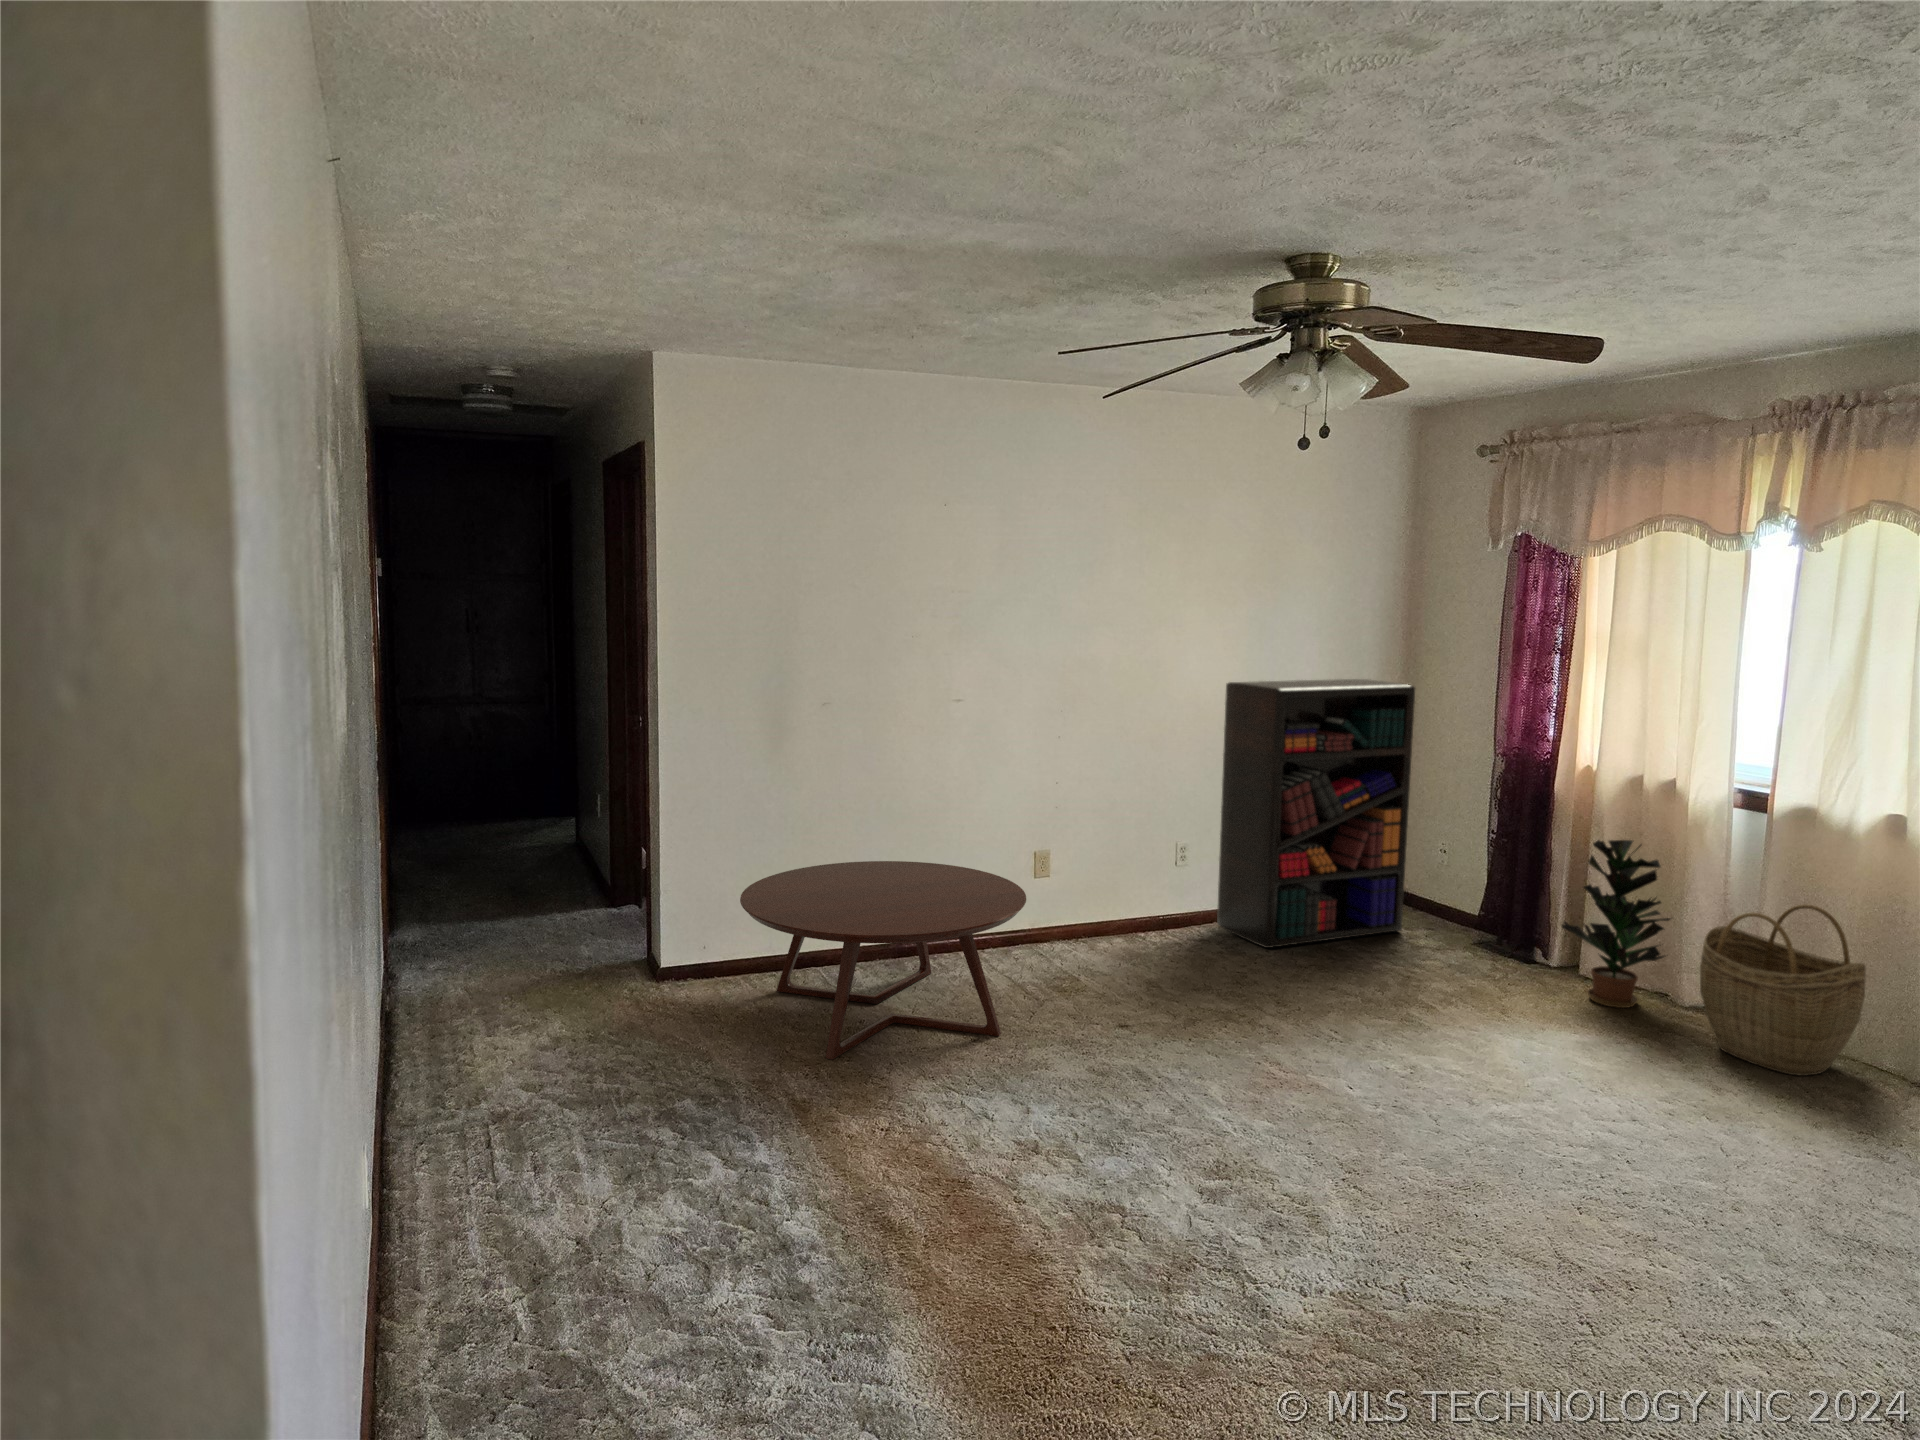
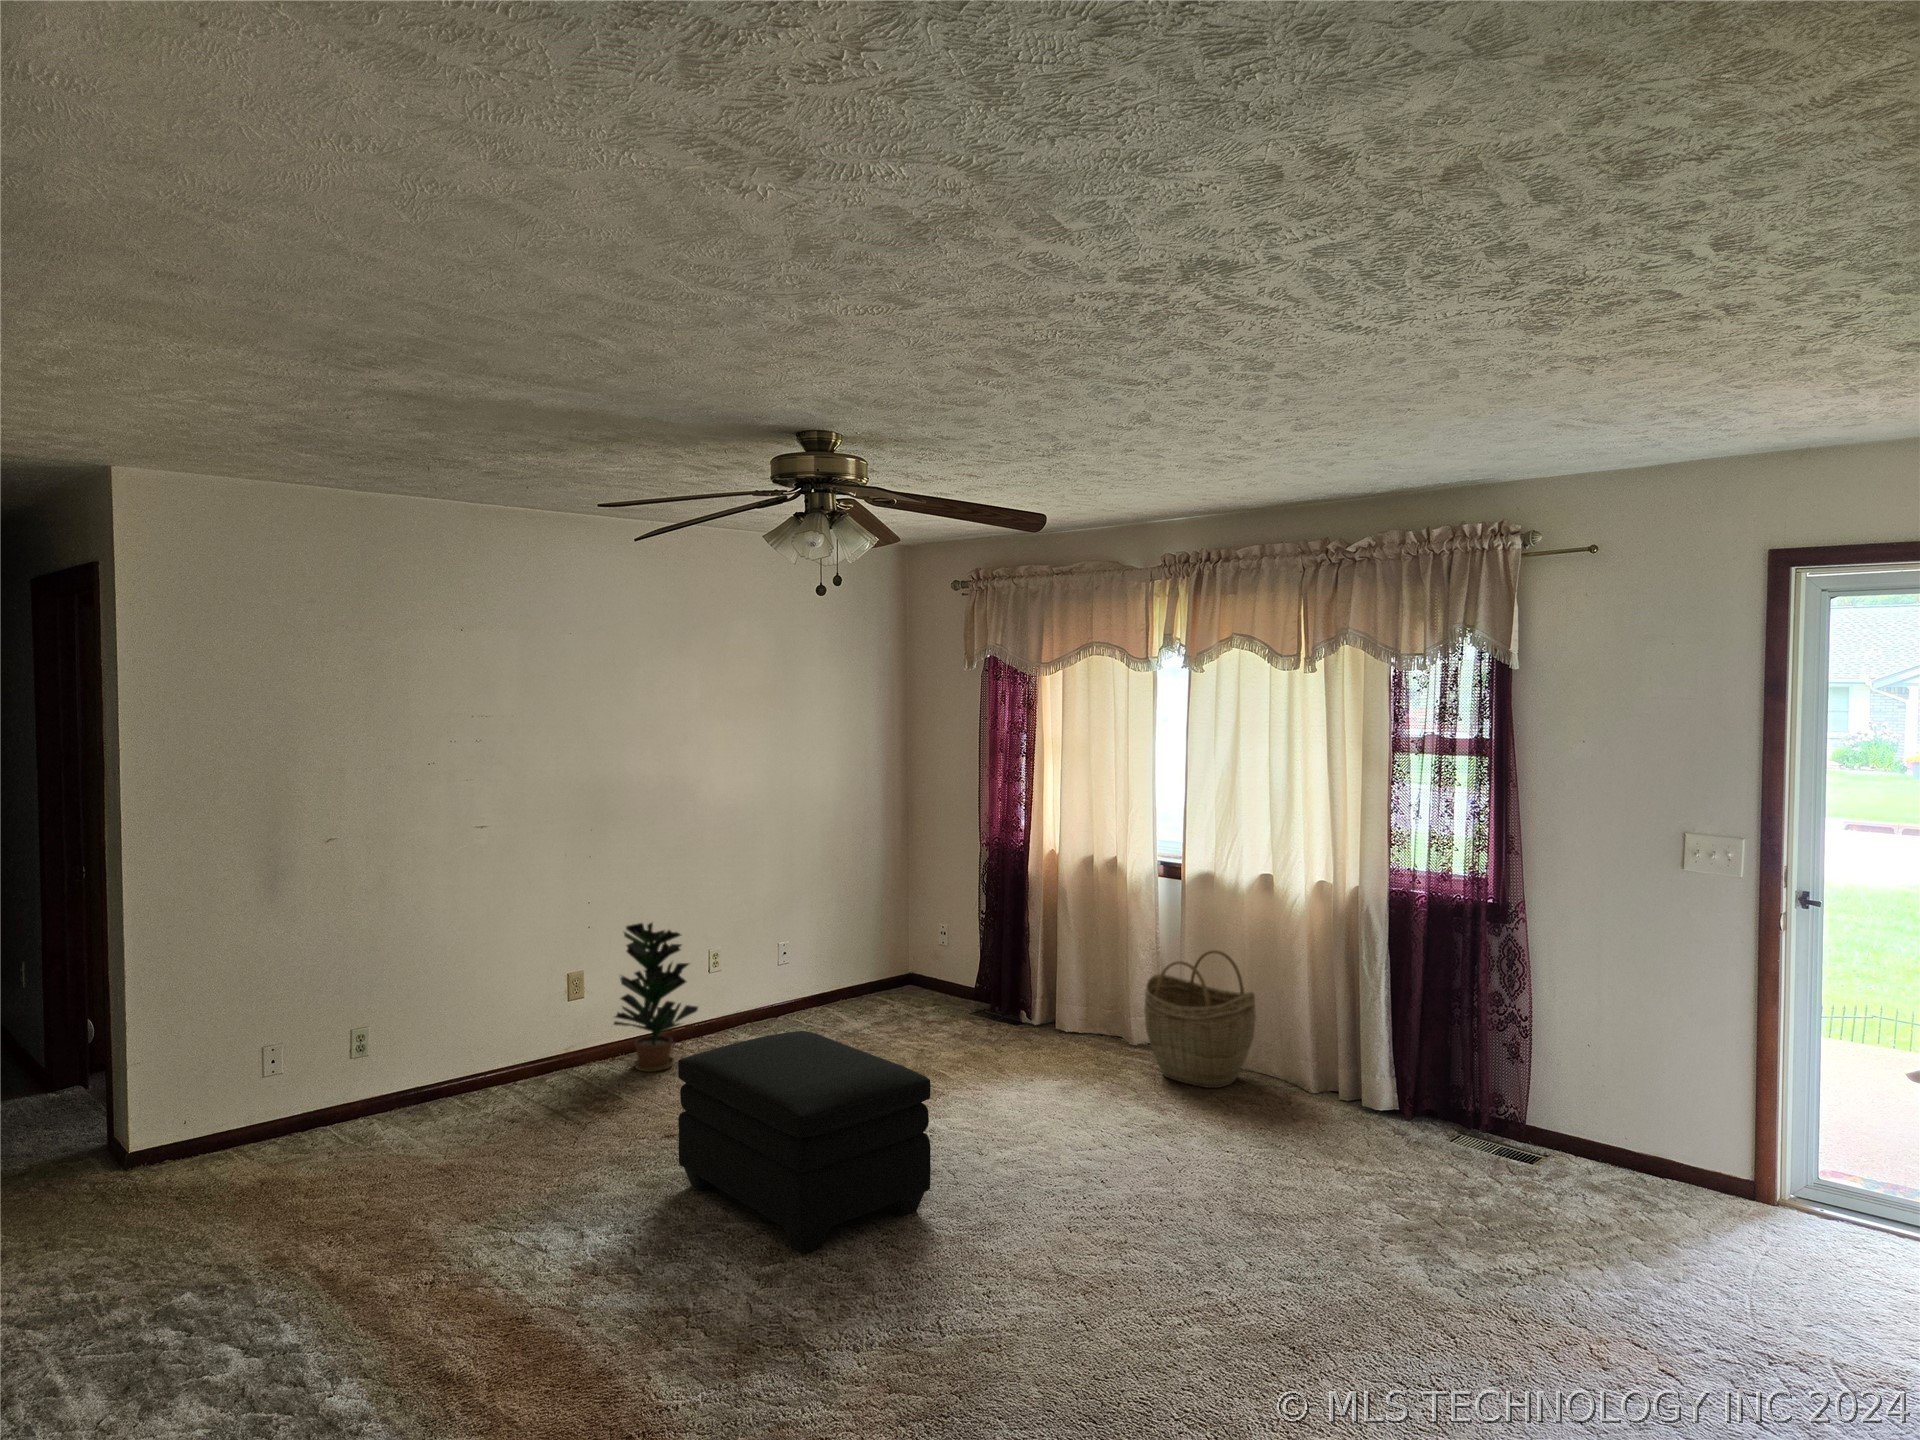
bookshelf: present [1217,679,1415,948] -> none [750,784,914,1039]
potted plant: present [1561,840,1671,1008] -> present [614,923,698,1072]
coffee table: present [740,861,1026,1060] -> none [240,995,567,1219]
ottoman: none [1128,939,1411,1177] -> present [678,1031,931,1254]

